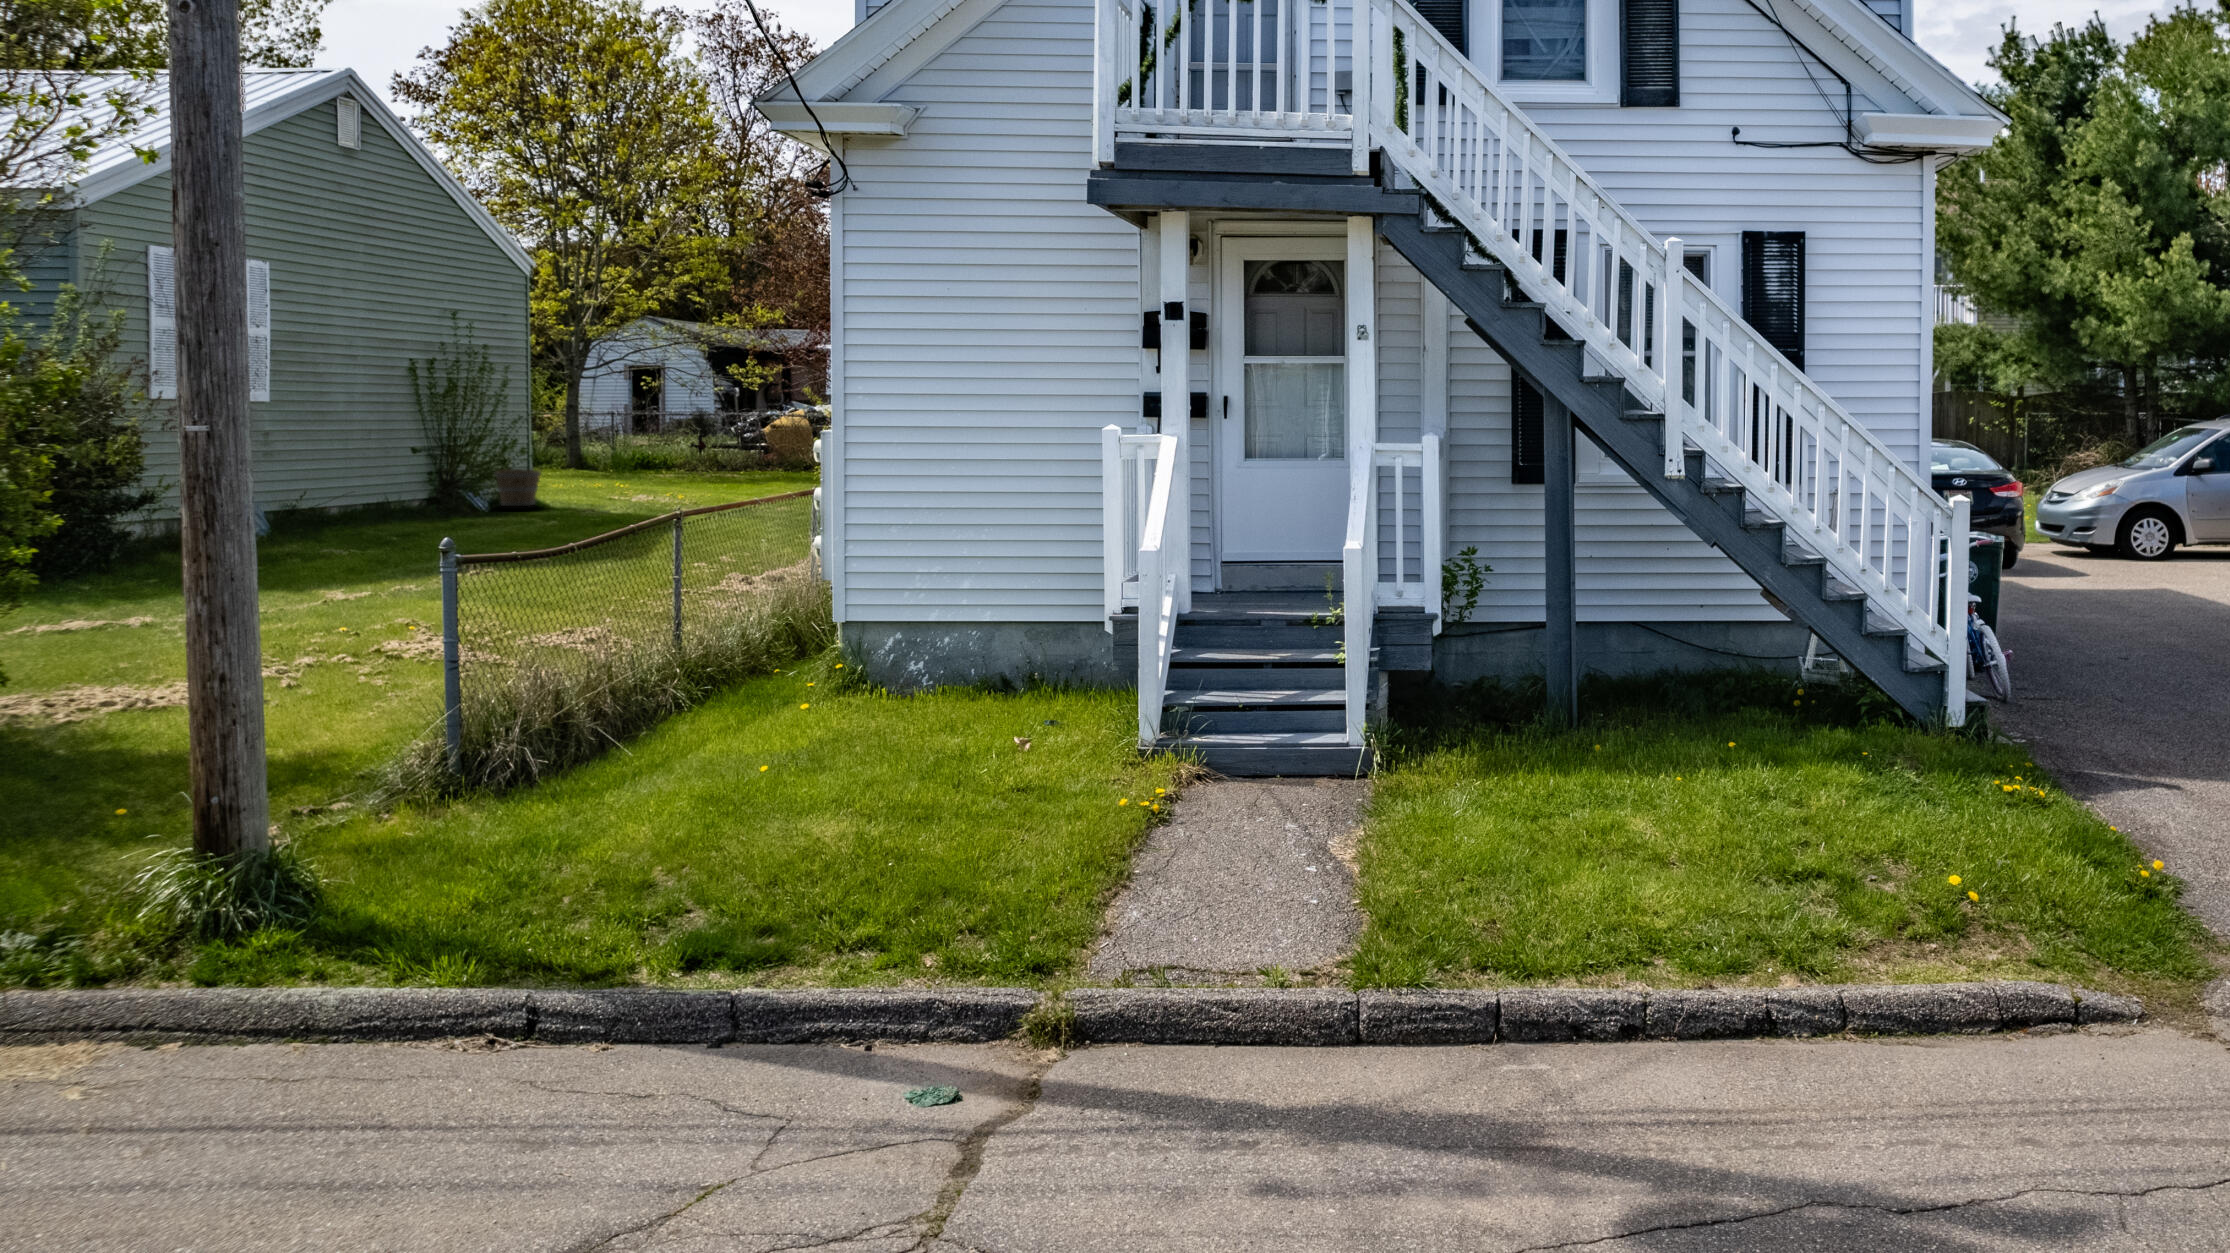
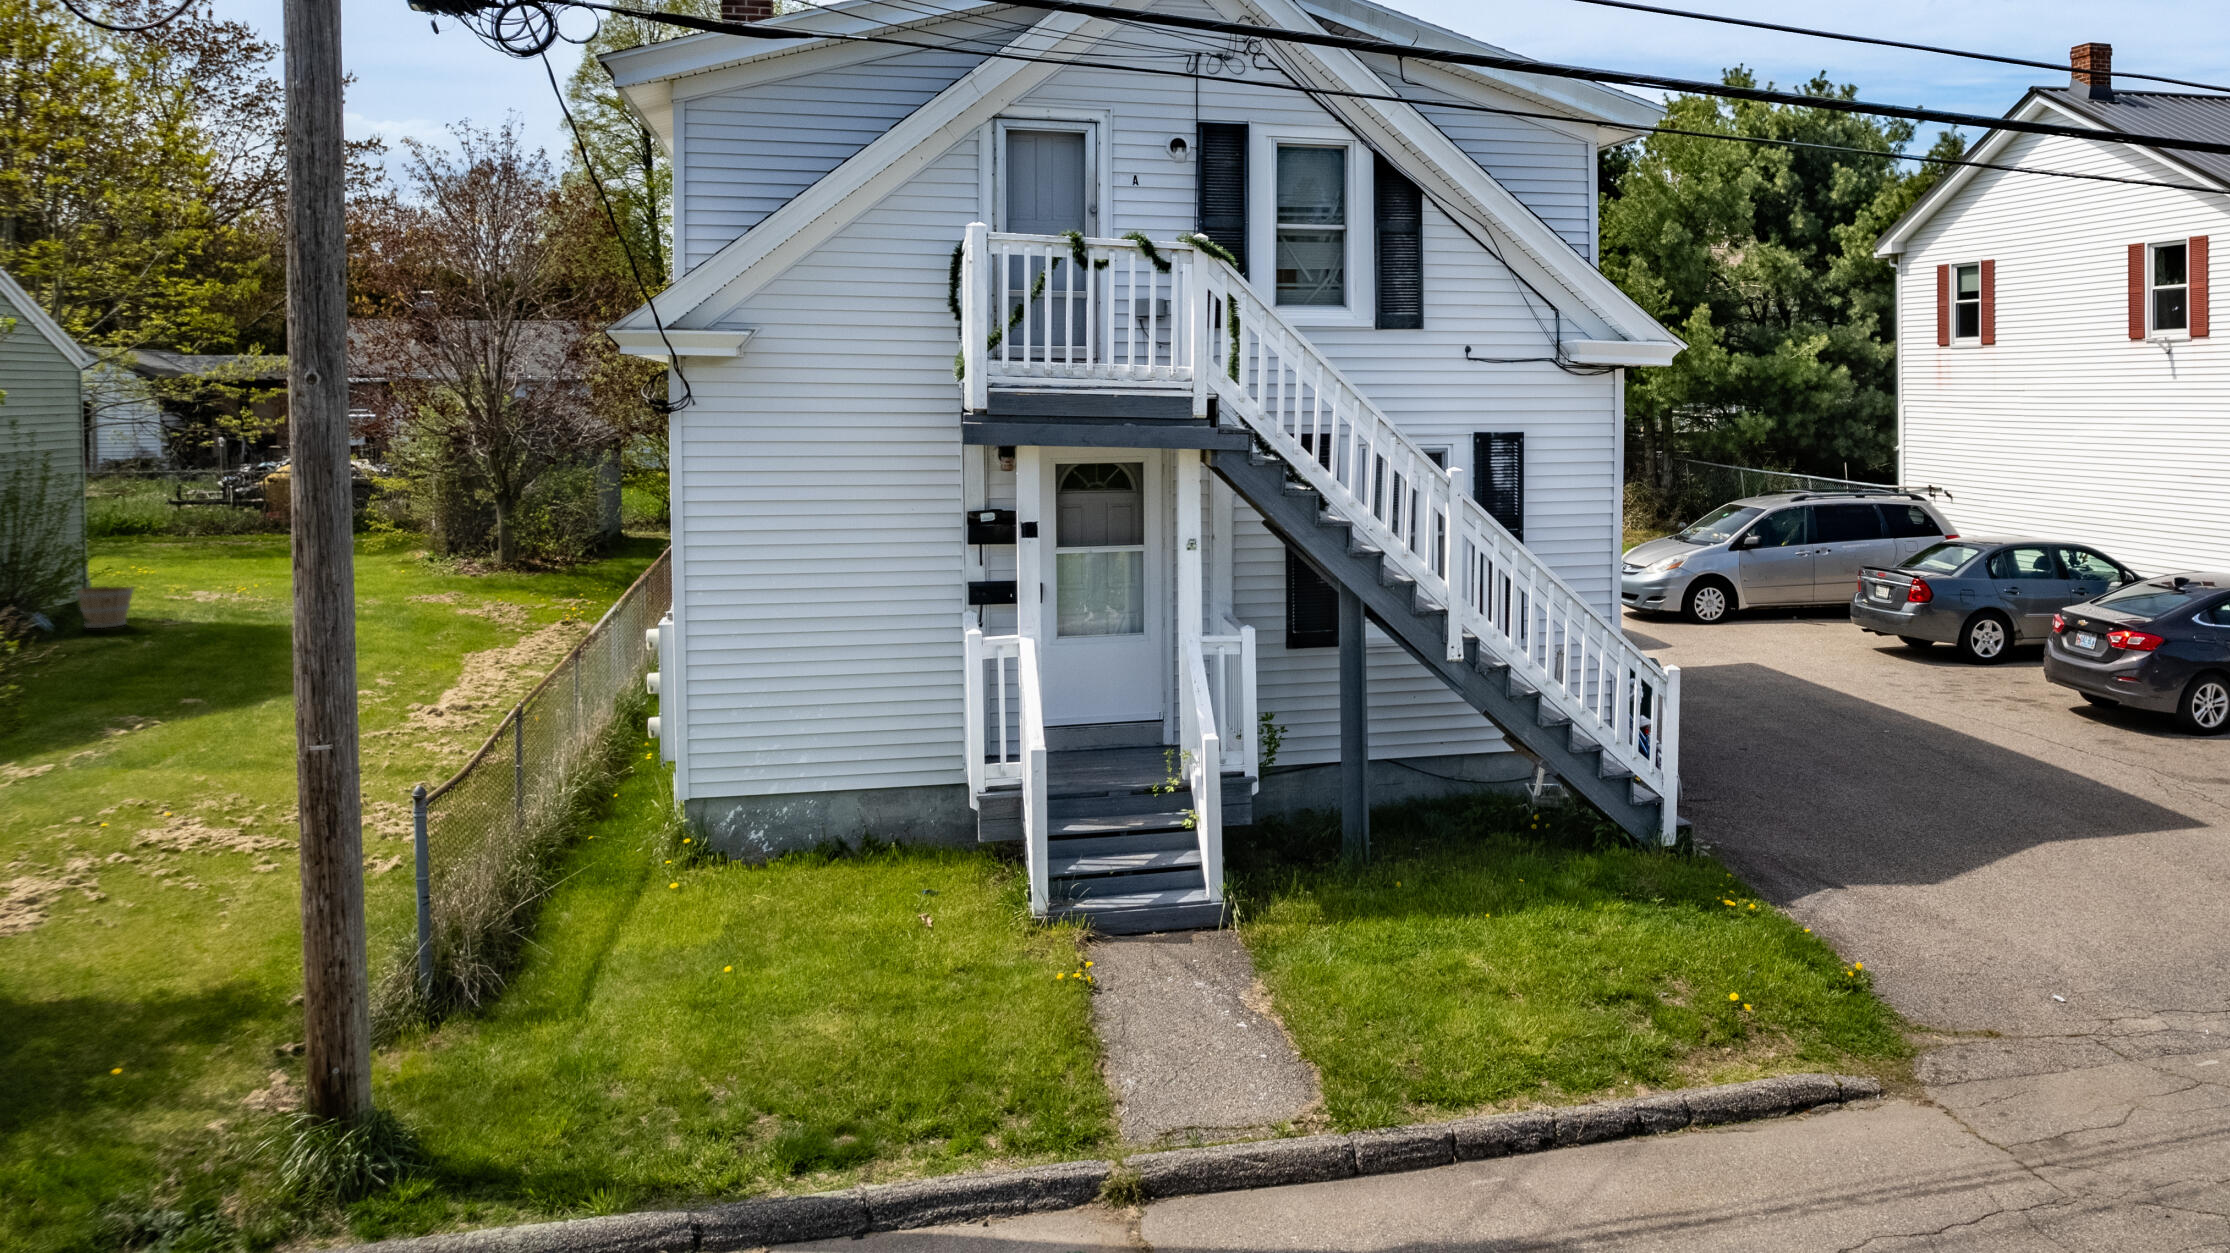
potted tree: present [694,412,714,449] -> none [236,483,265,526]

